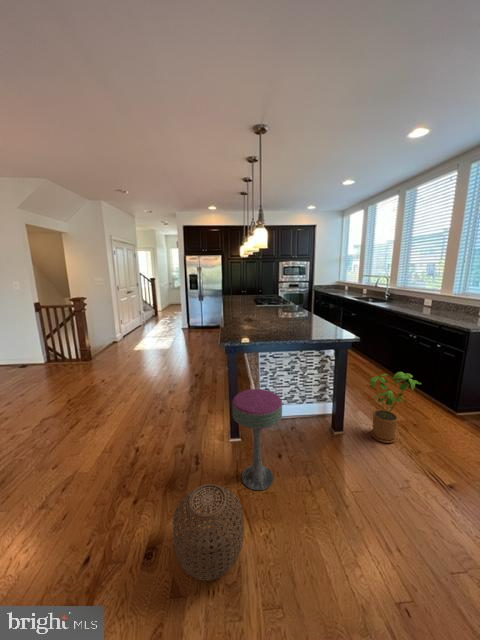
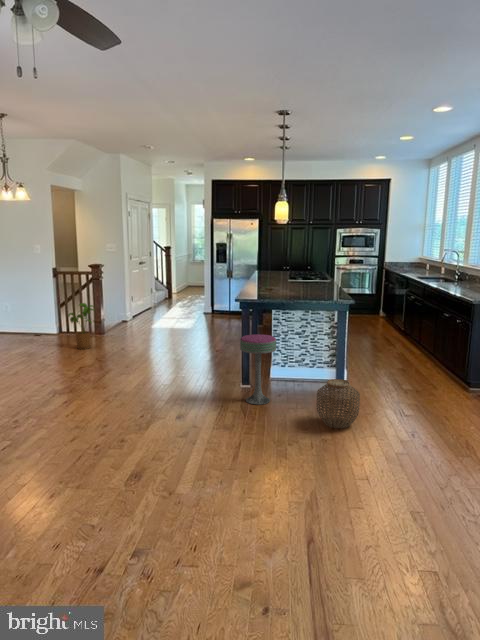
house plant: present [371,372,421,443] -> present [68,303,94,349]
woven basket: present [173,484,244,580] -> present [316,379,360,428]

